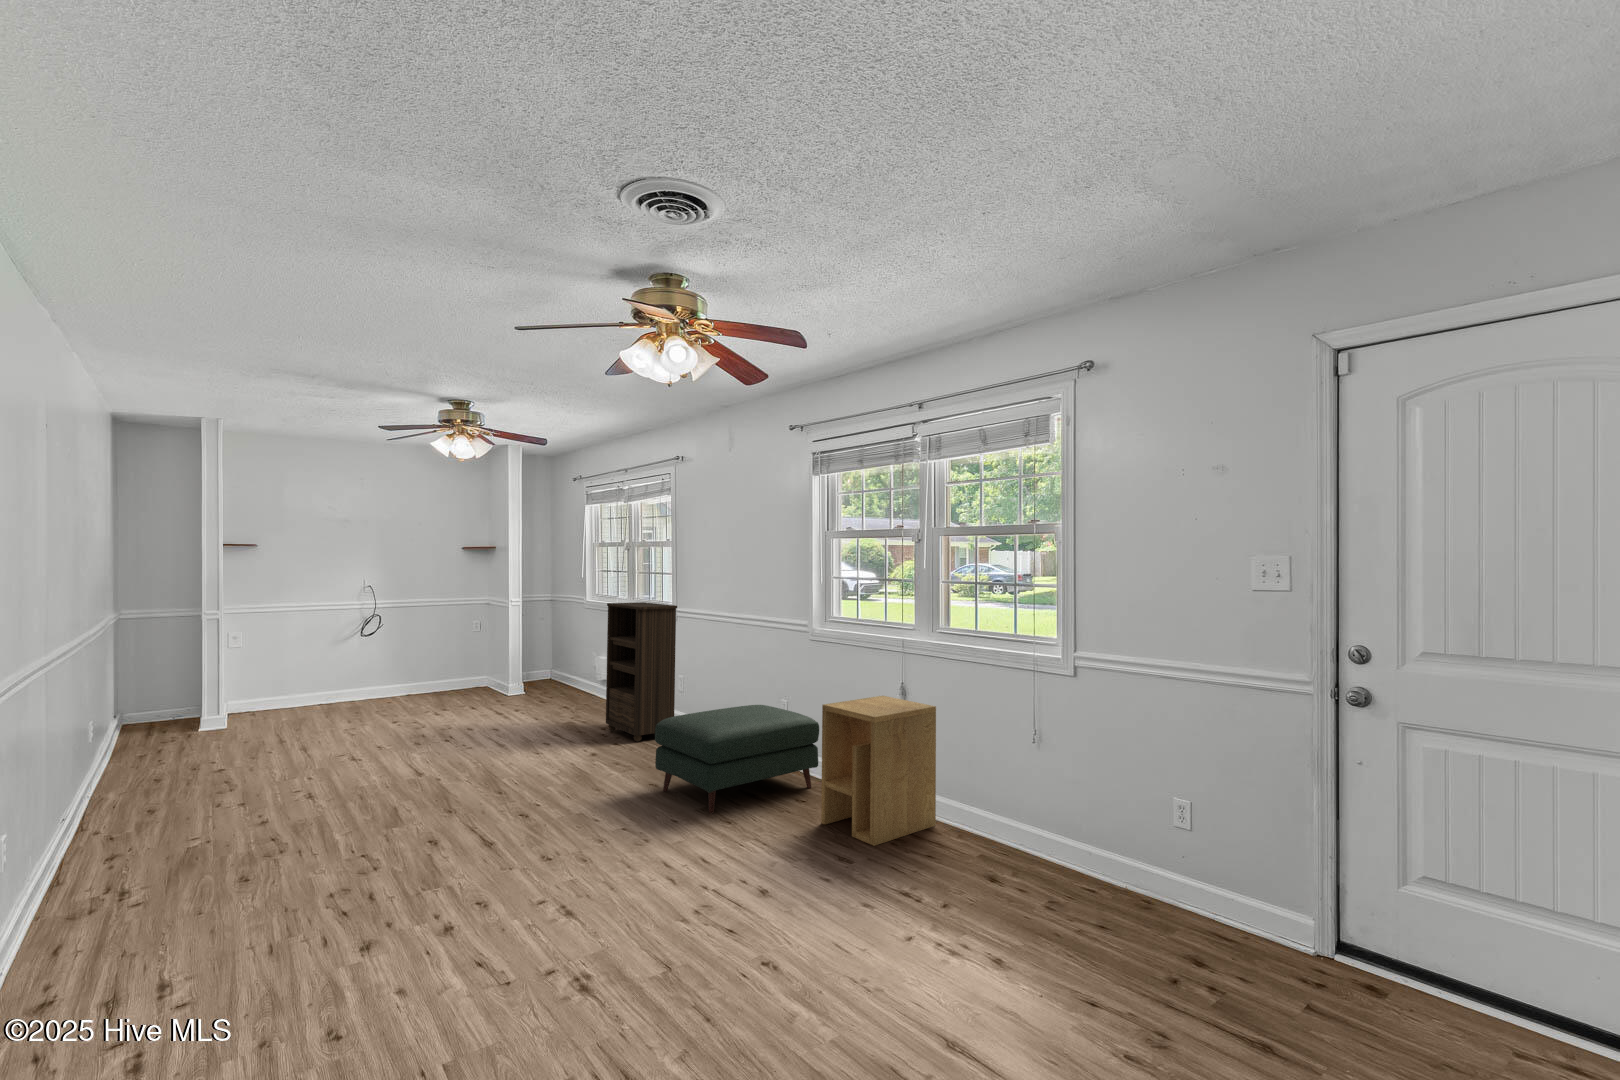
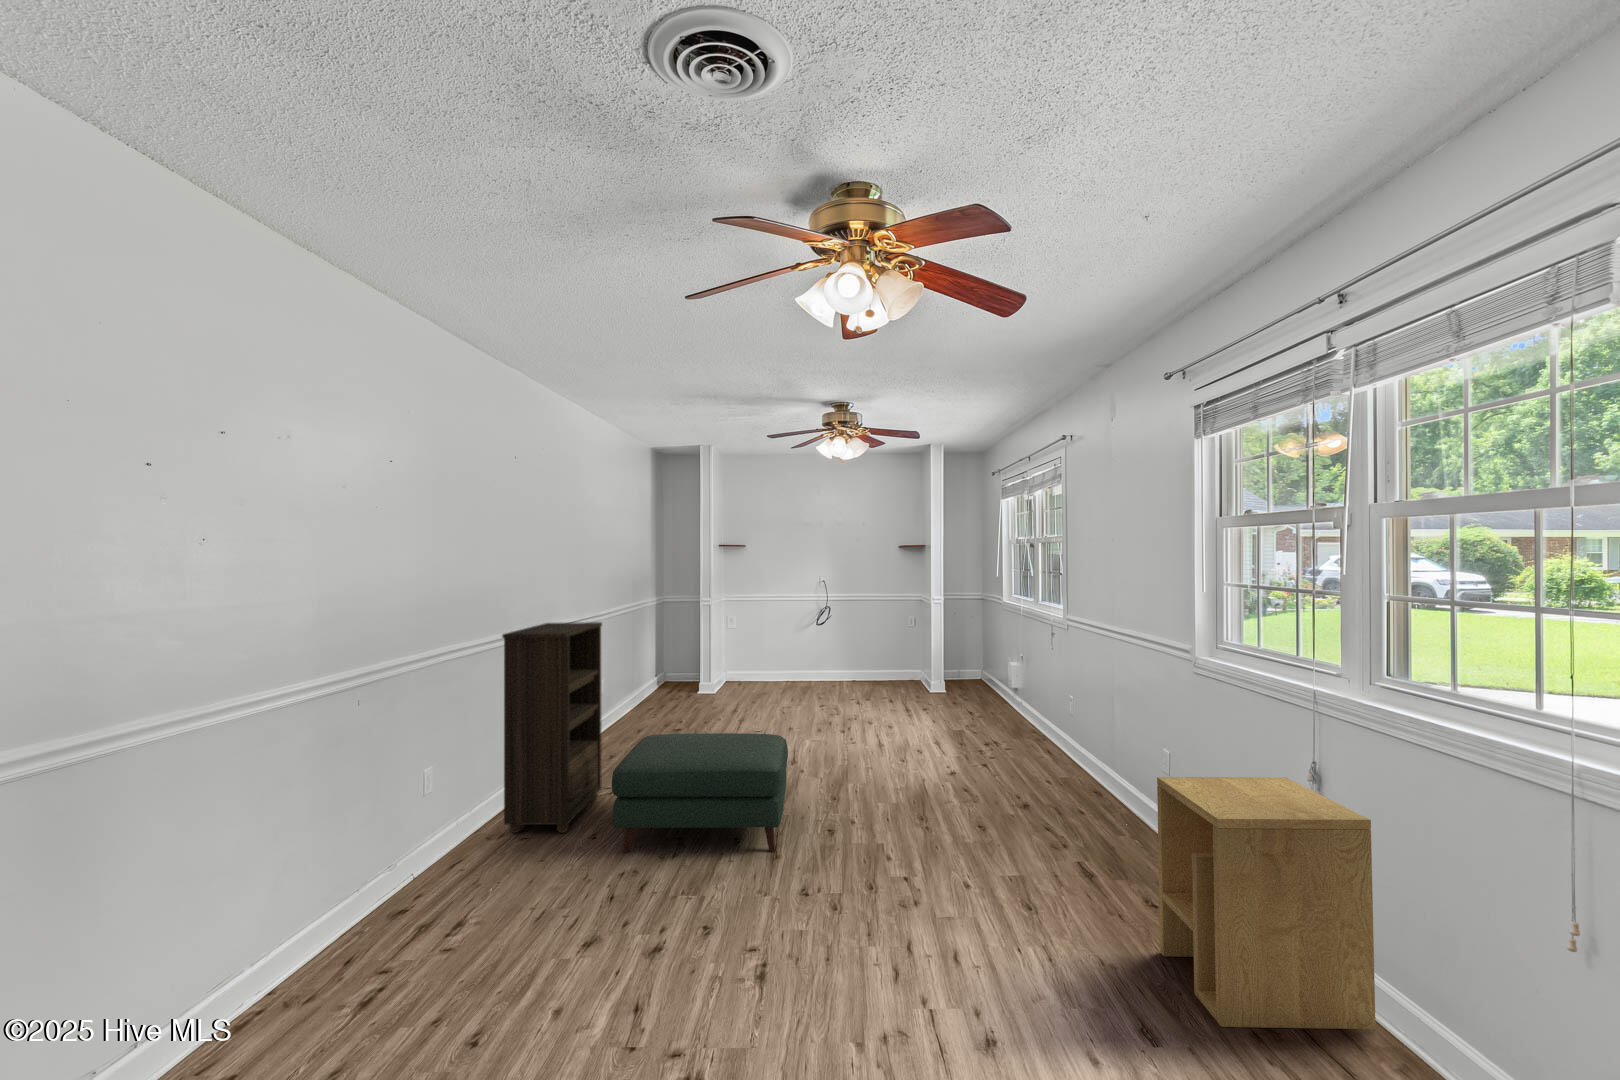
bookshelf: present [606,602,677,742] -> present [502,622,602,833]
ottoman: present [655,705,819,813] -> present [612,733,788,853]

